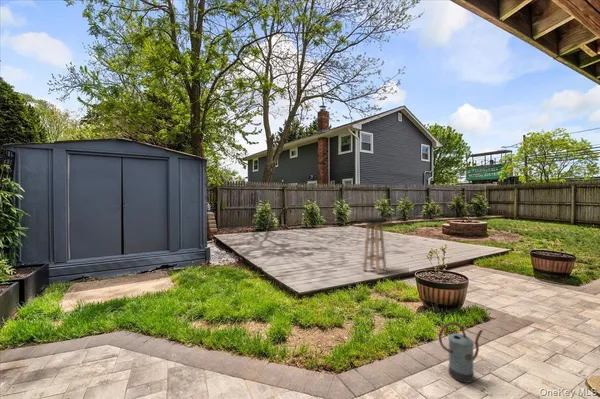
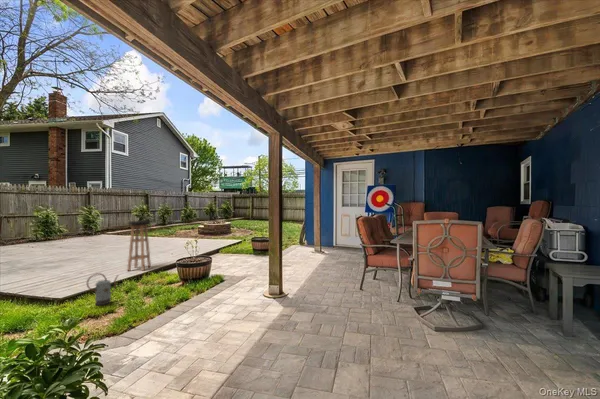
watering can: present [439,322,482,383] -> present [87,273,118,305]

